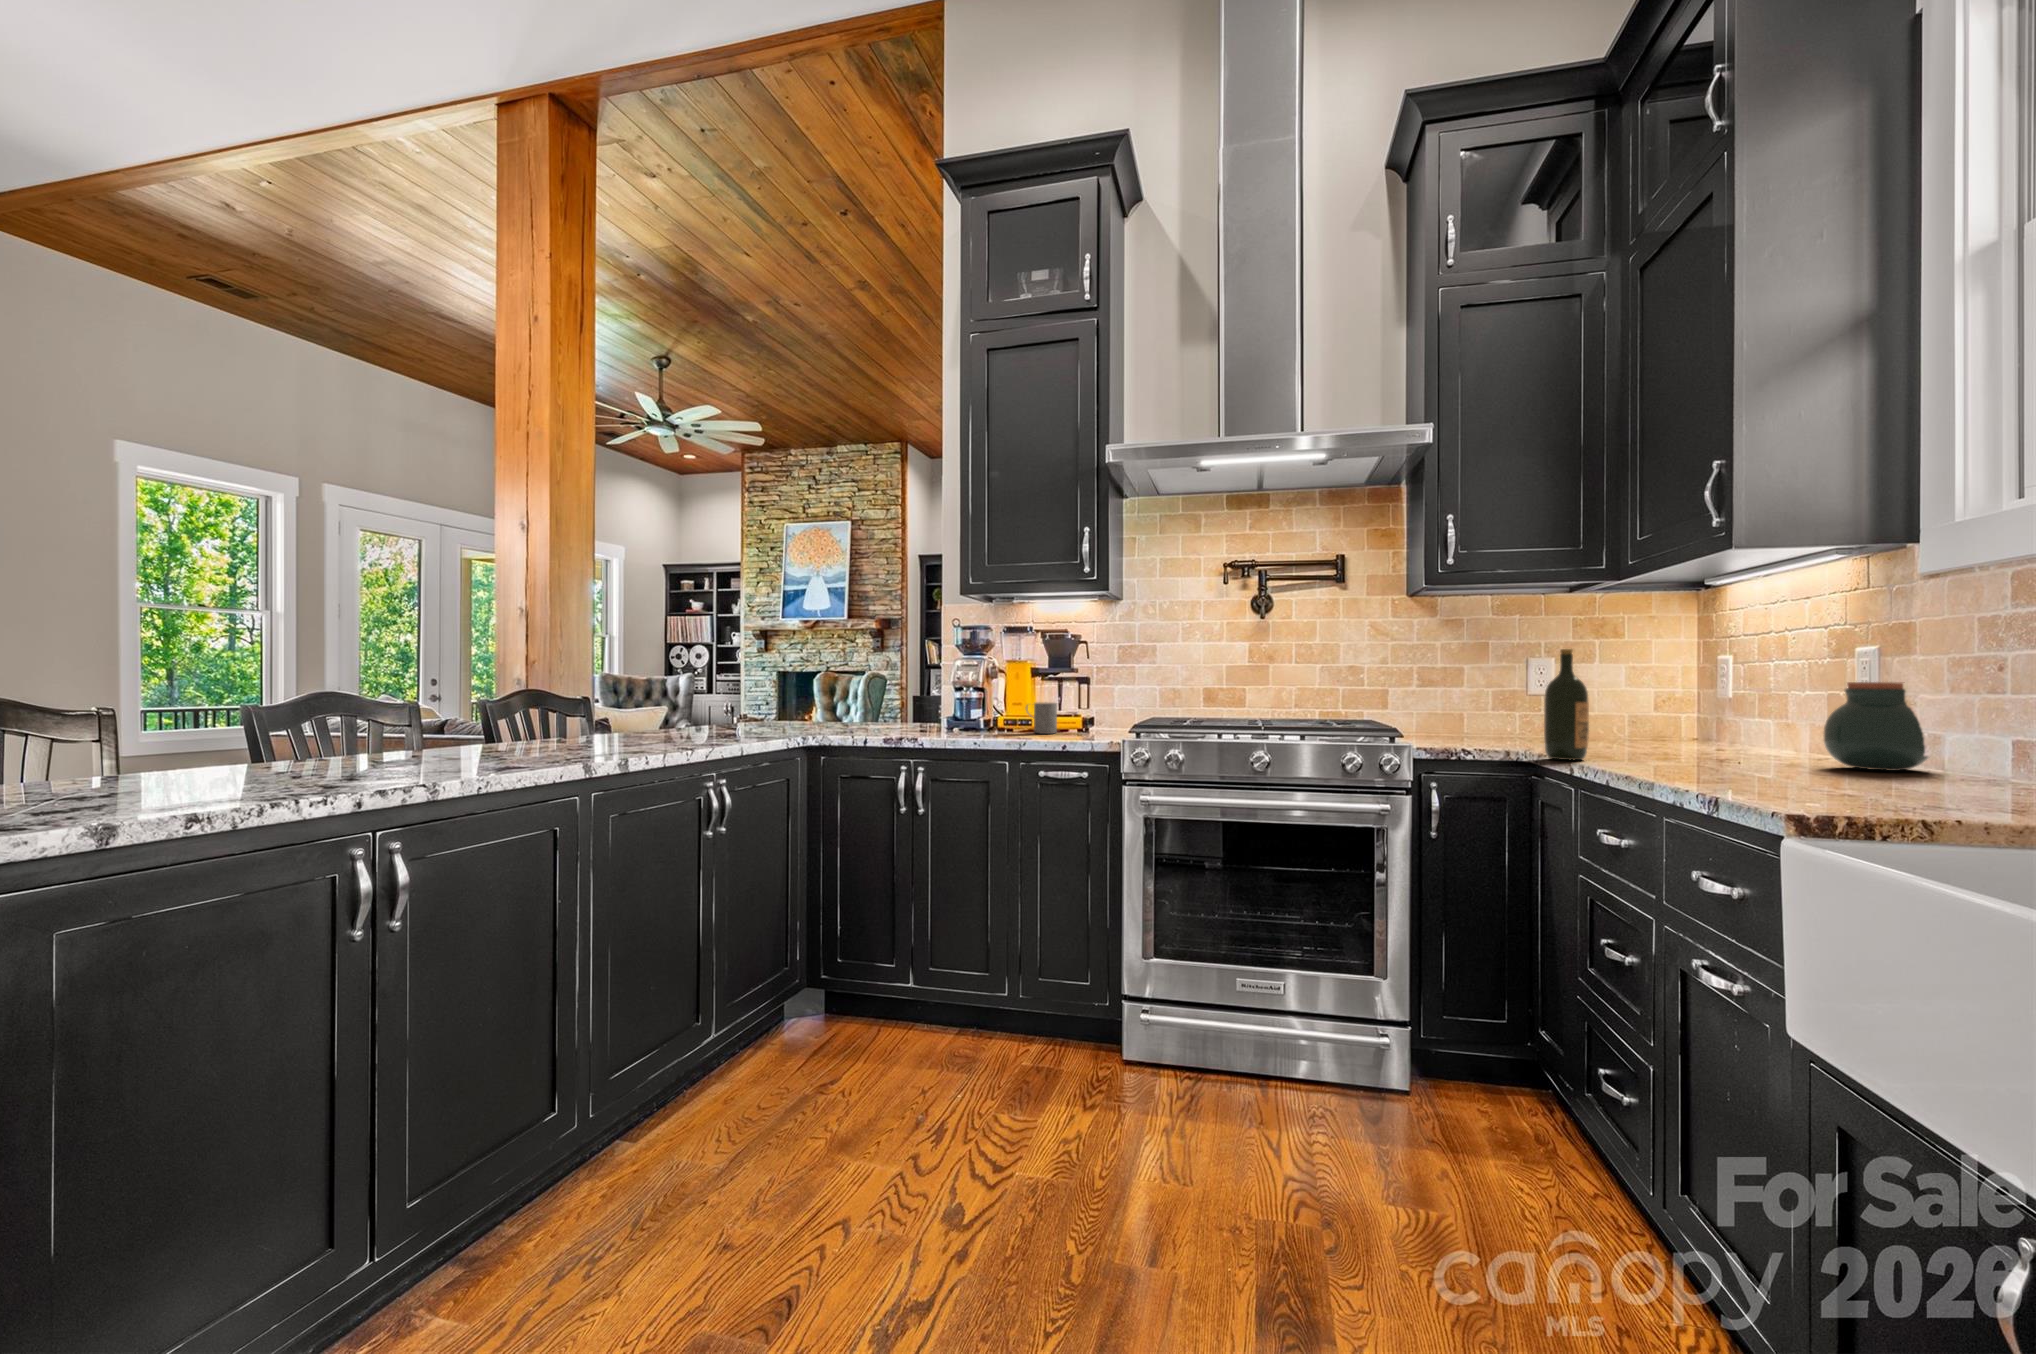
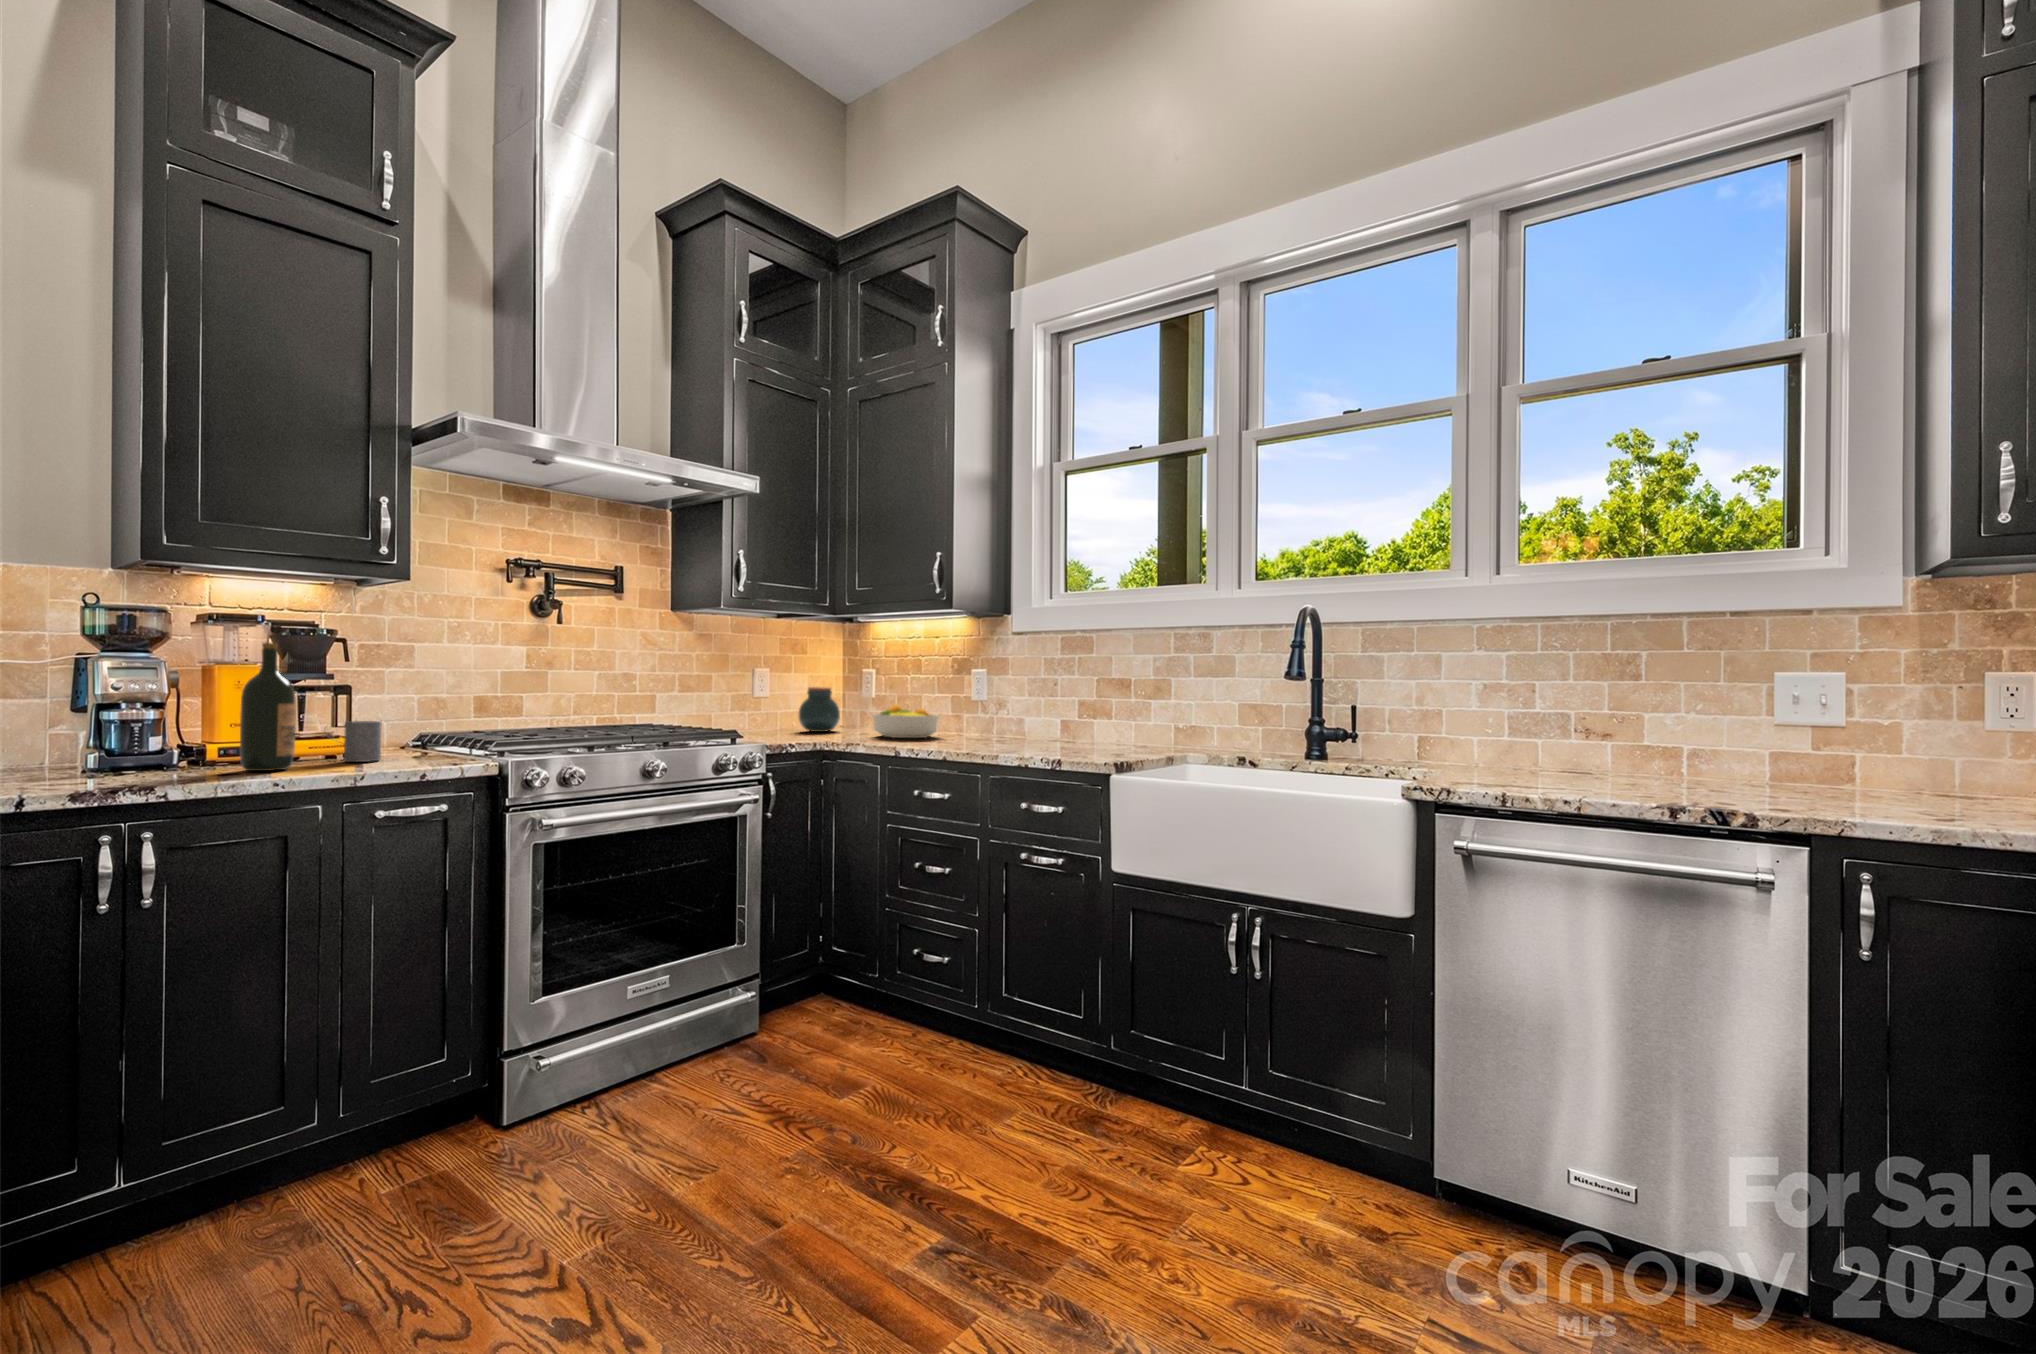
wine bottle: present [1544,649,1589,760] -> present [240,643,296,771]
jar: present [1823,682,1928,771] -> present [798,687,840,732]
fruit bowl: none [1669,703,1785,755] -> present [873,704,939,738]

